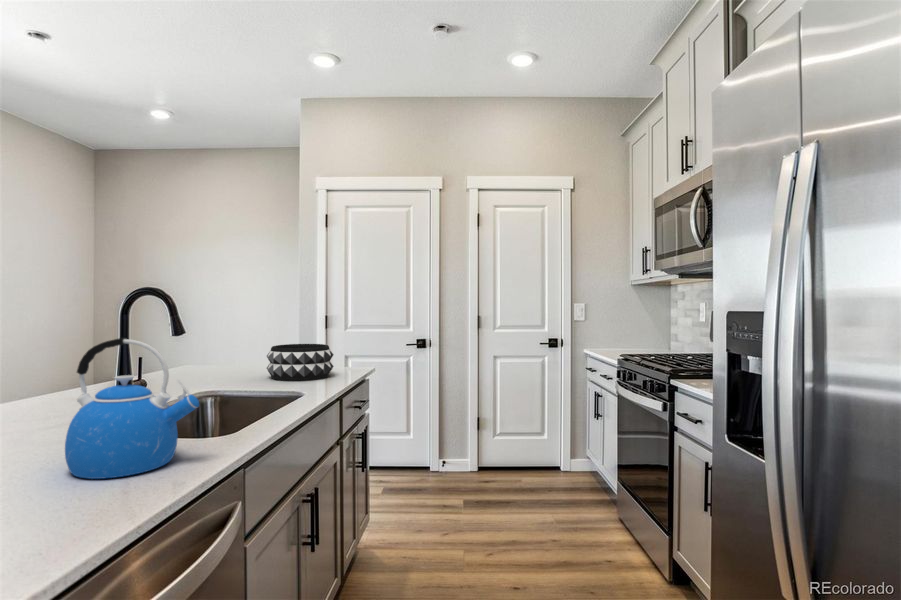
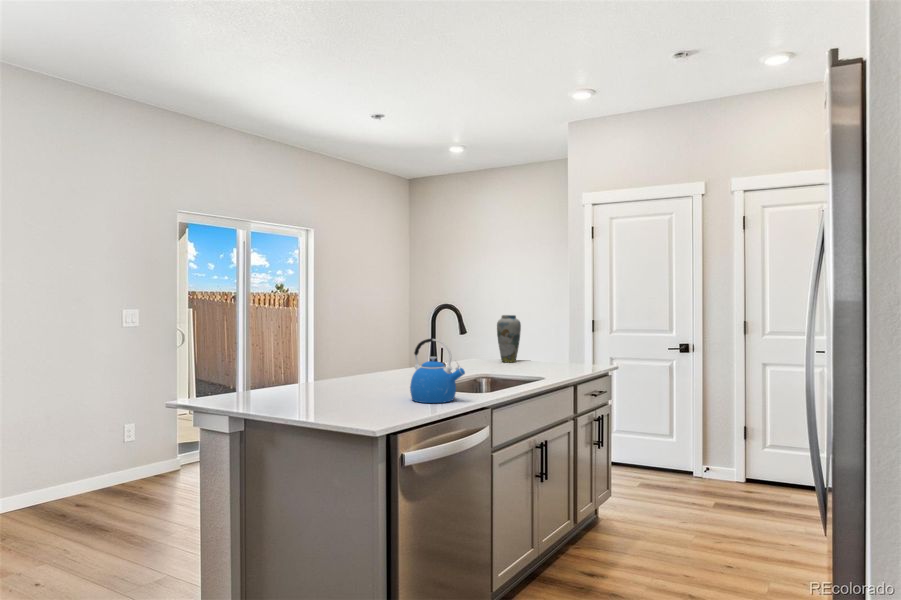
vase: none [223,308,256,371] -> present [497,315,521,363]
decorative bowl: present [267,344,334,381] -> none [523,344,573,372]

